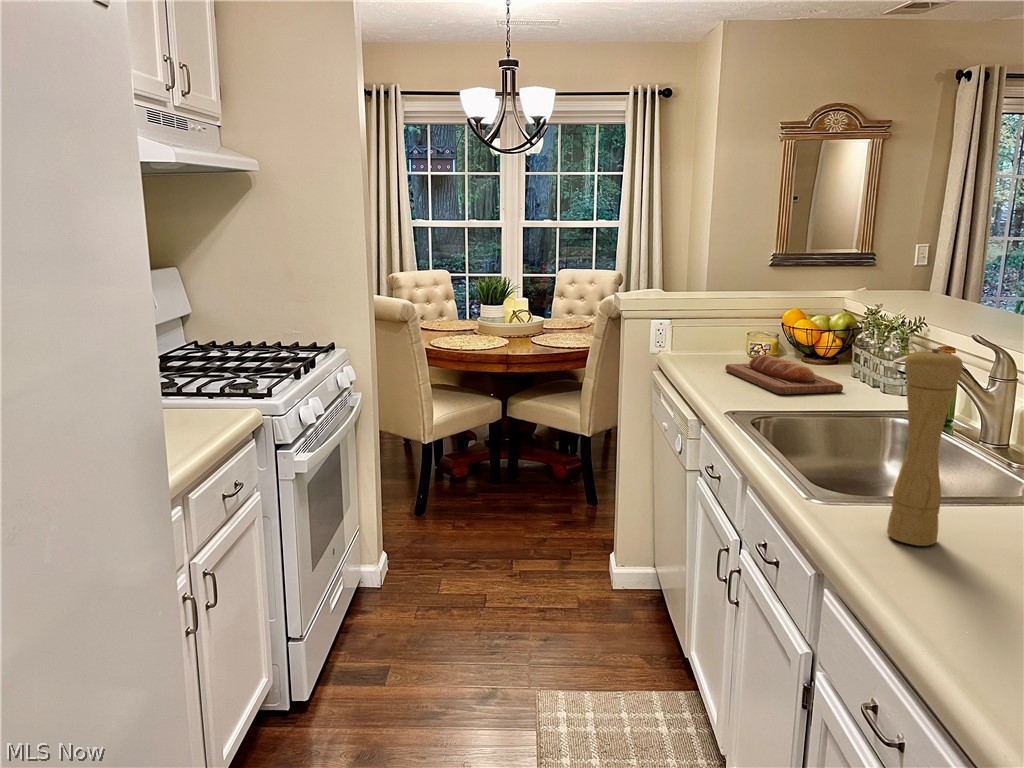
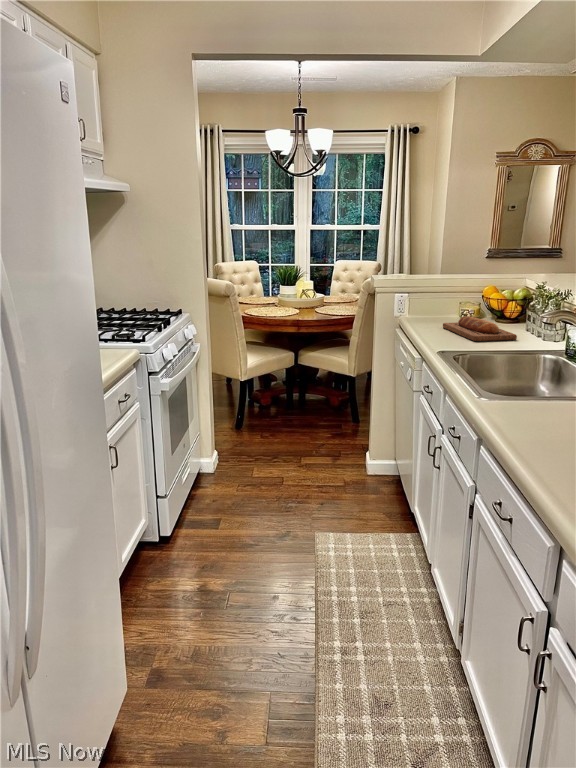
pepper mill: present [887,349,963,546] -> none [514,303,555,417]

